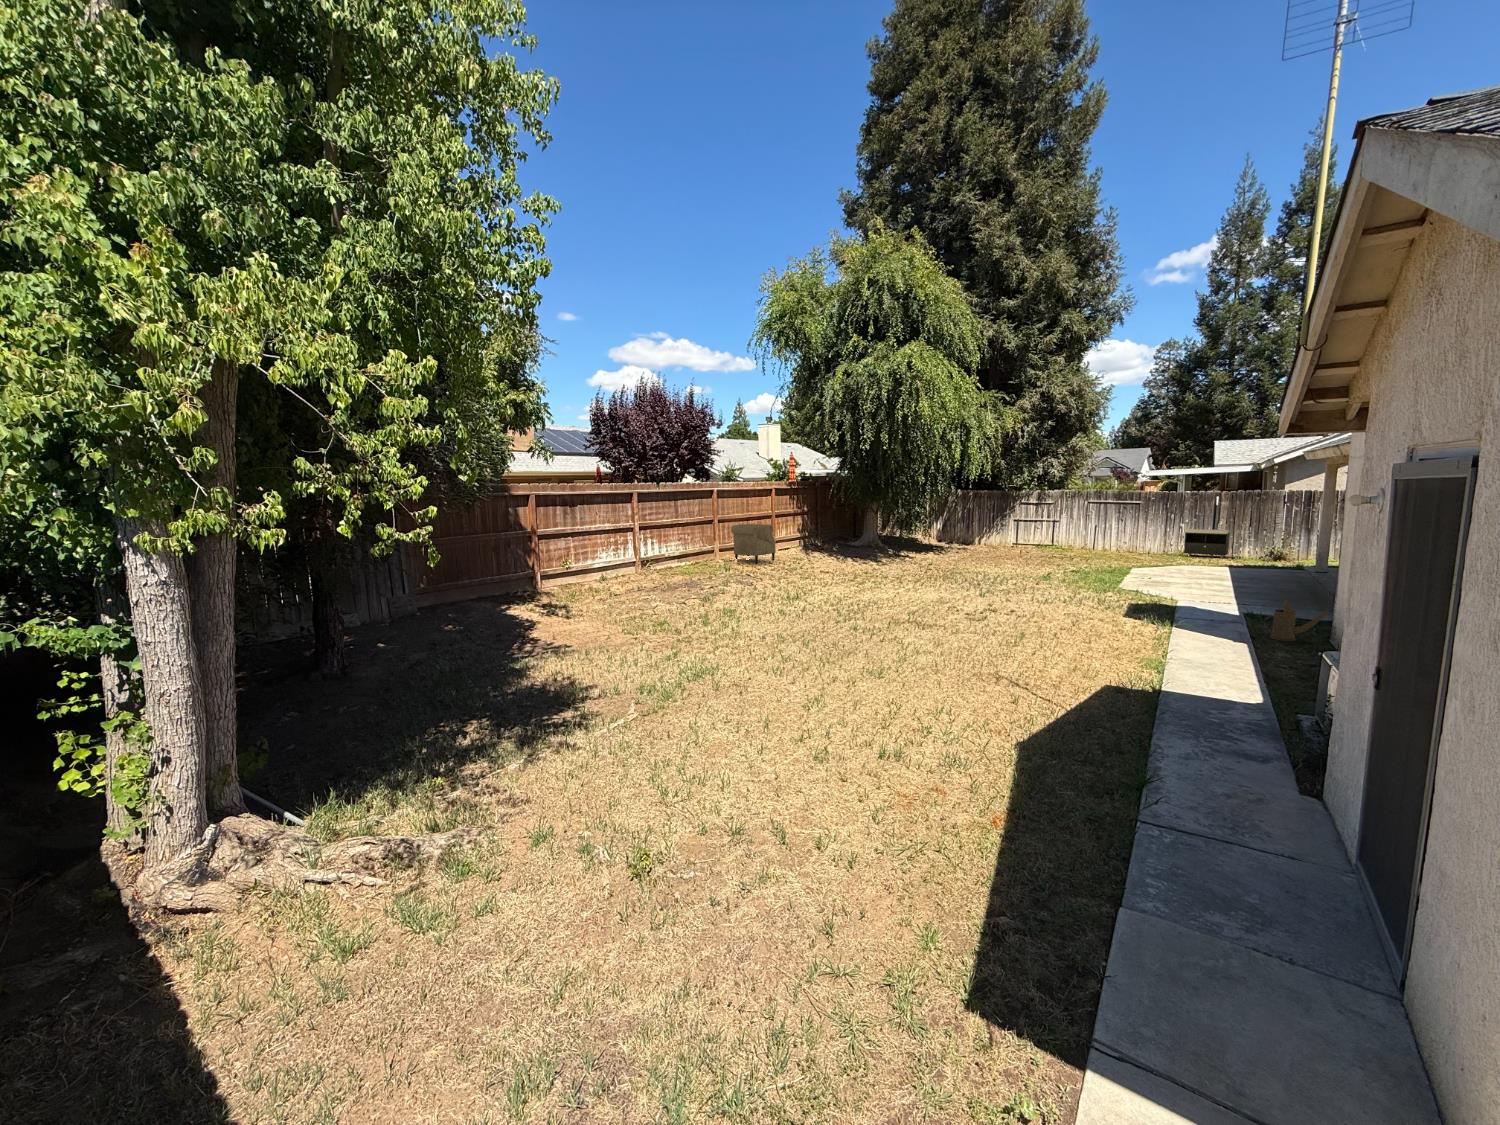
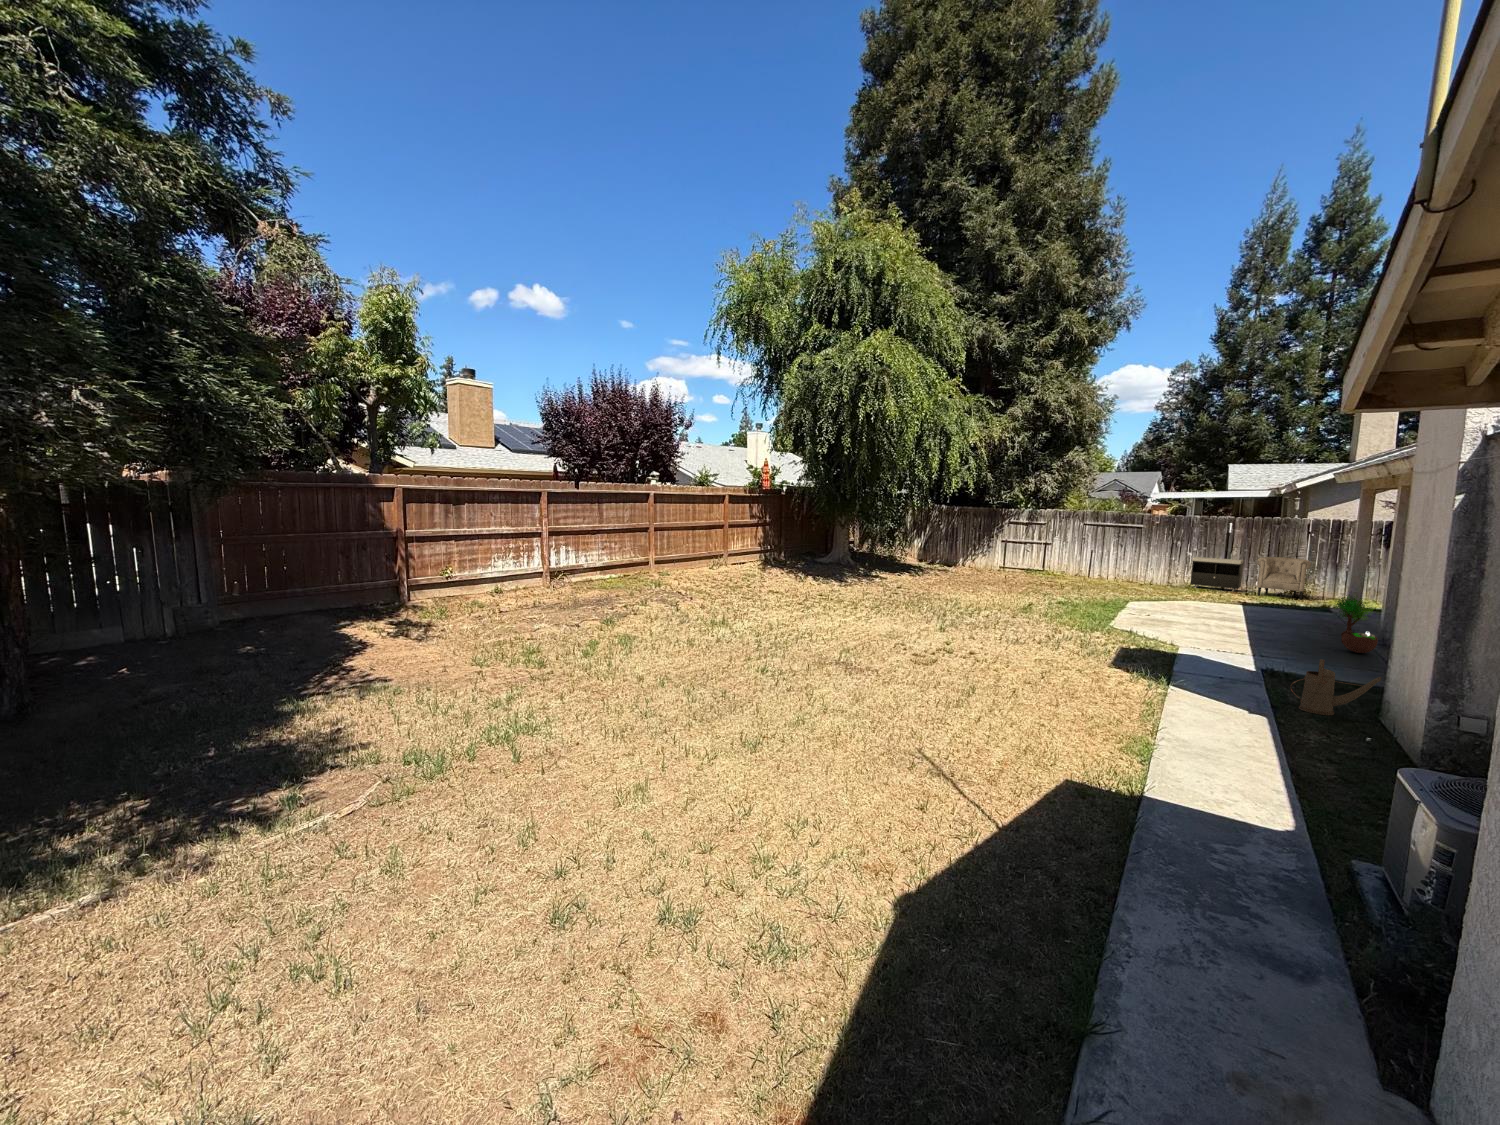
chair: present [731,524,775,564] -> present [1257,557,1311,600]
potted tree: none [1301,551,1336,601] -> present [1334,595,1378,653]

